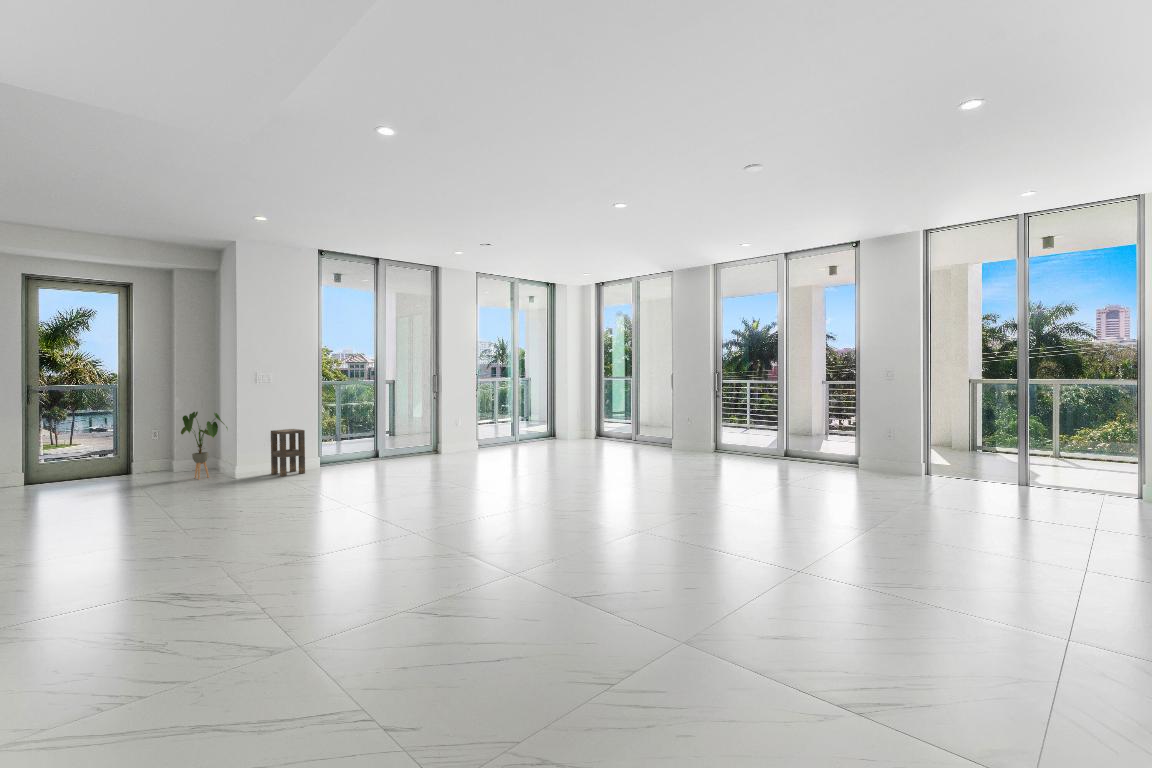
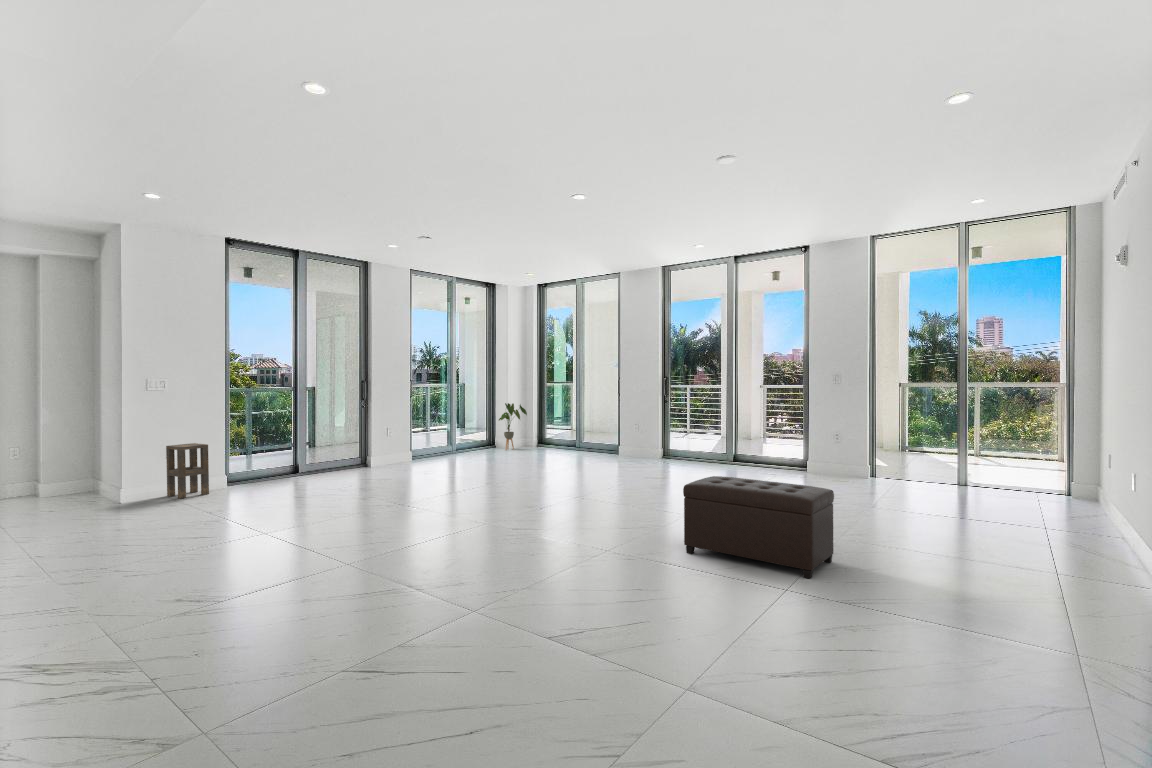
house plant: present [181,412,228,479] -> present [499,403,527,450]
ottoman: none [714,465,857,559] -> present [683,476,834,579]

